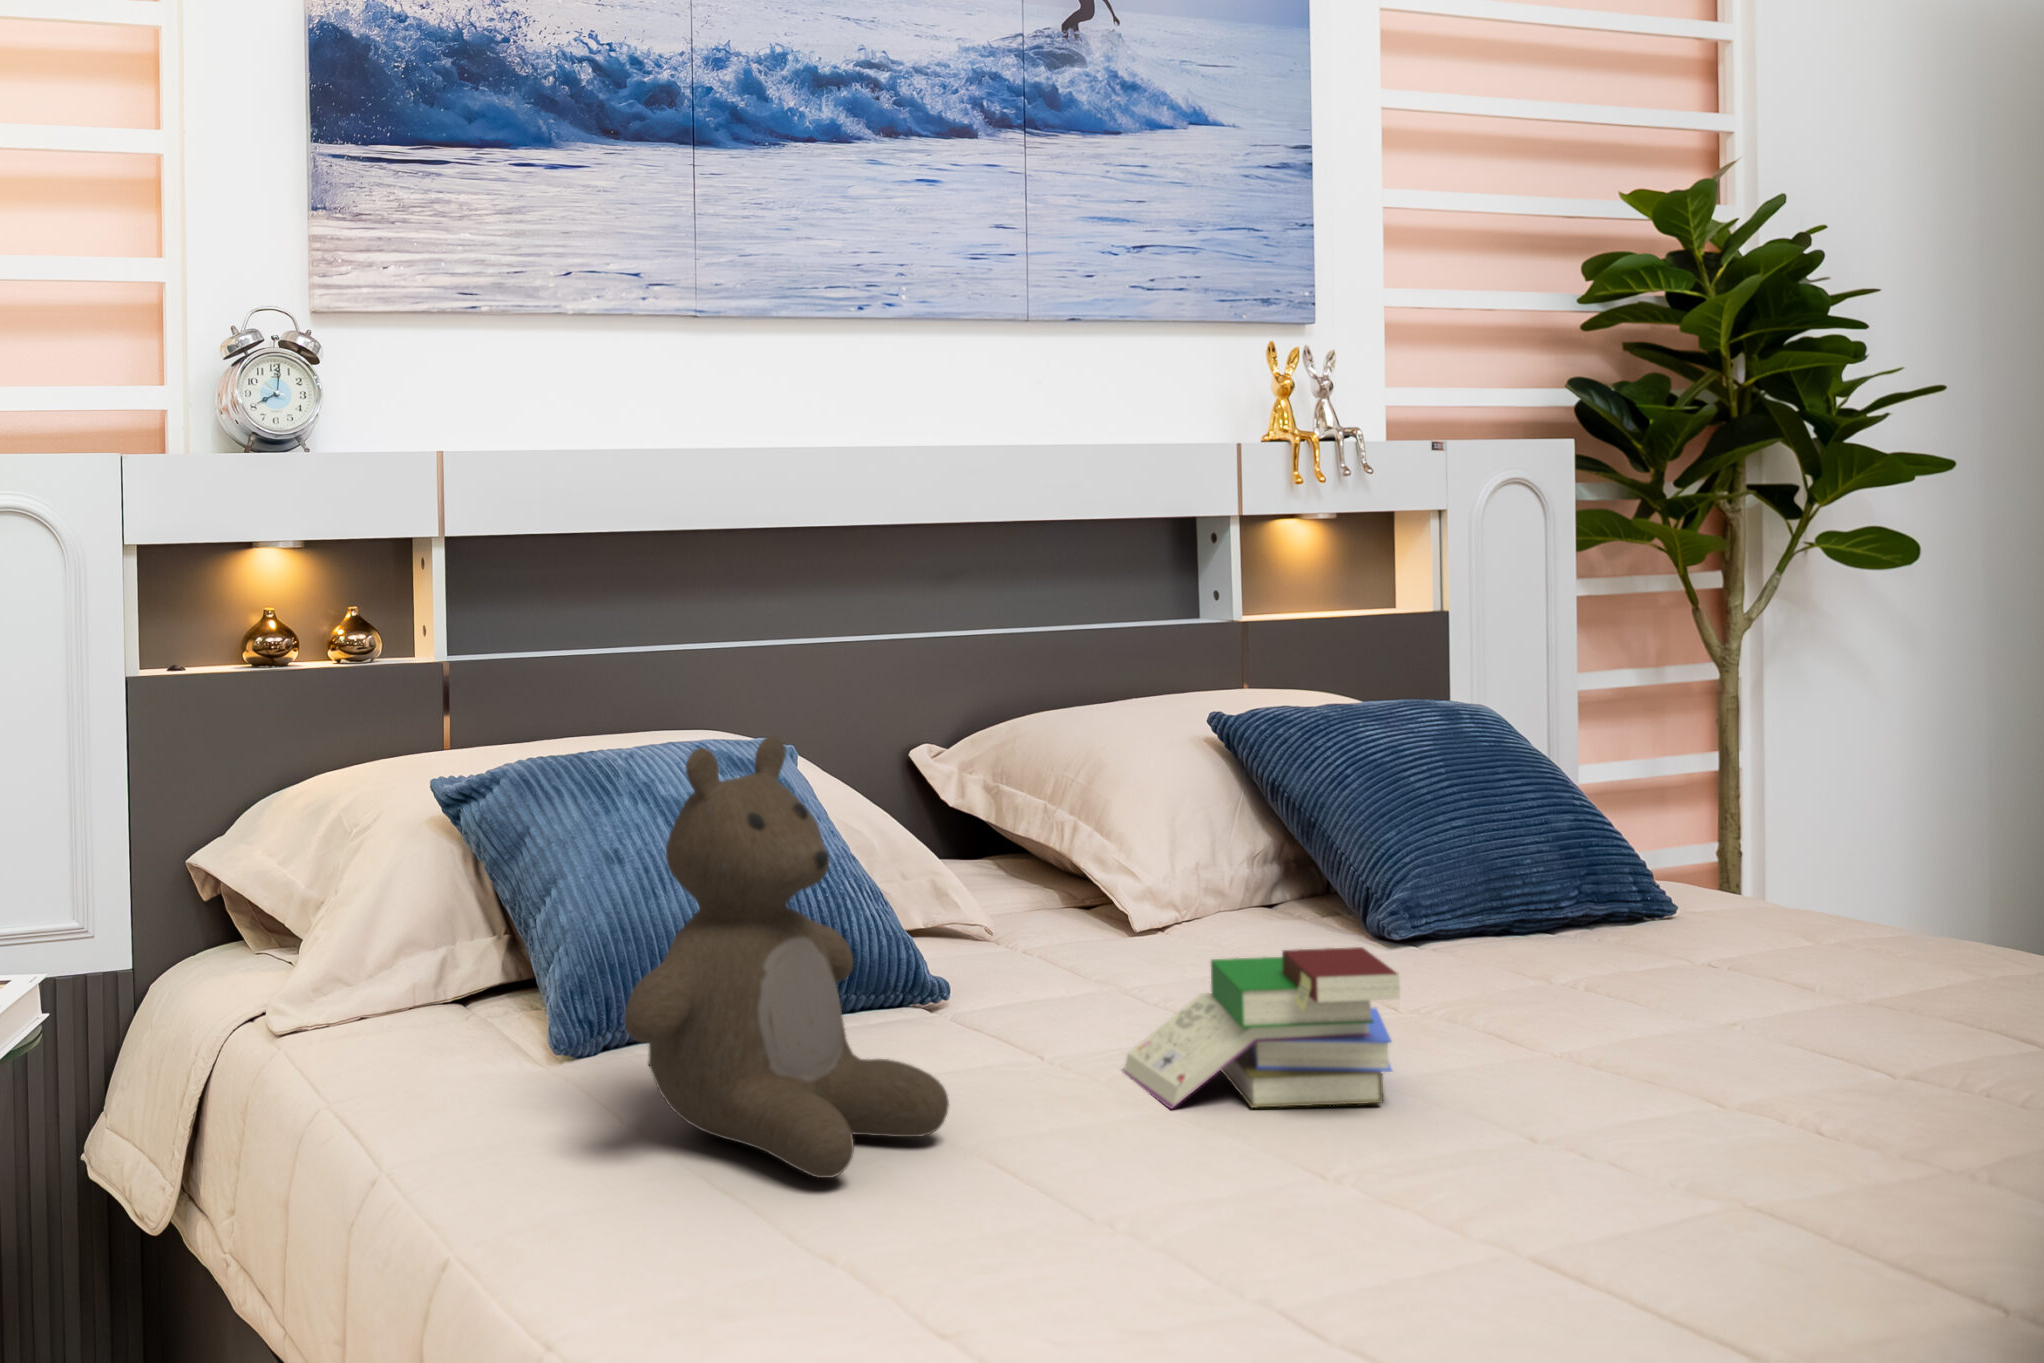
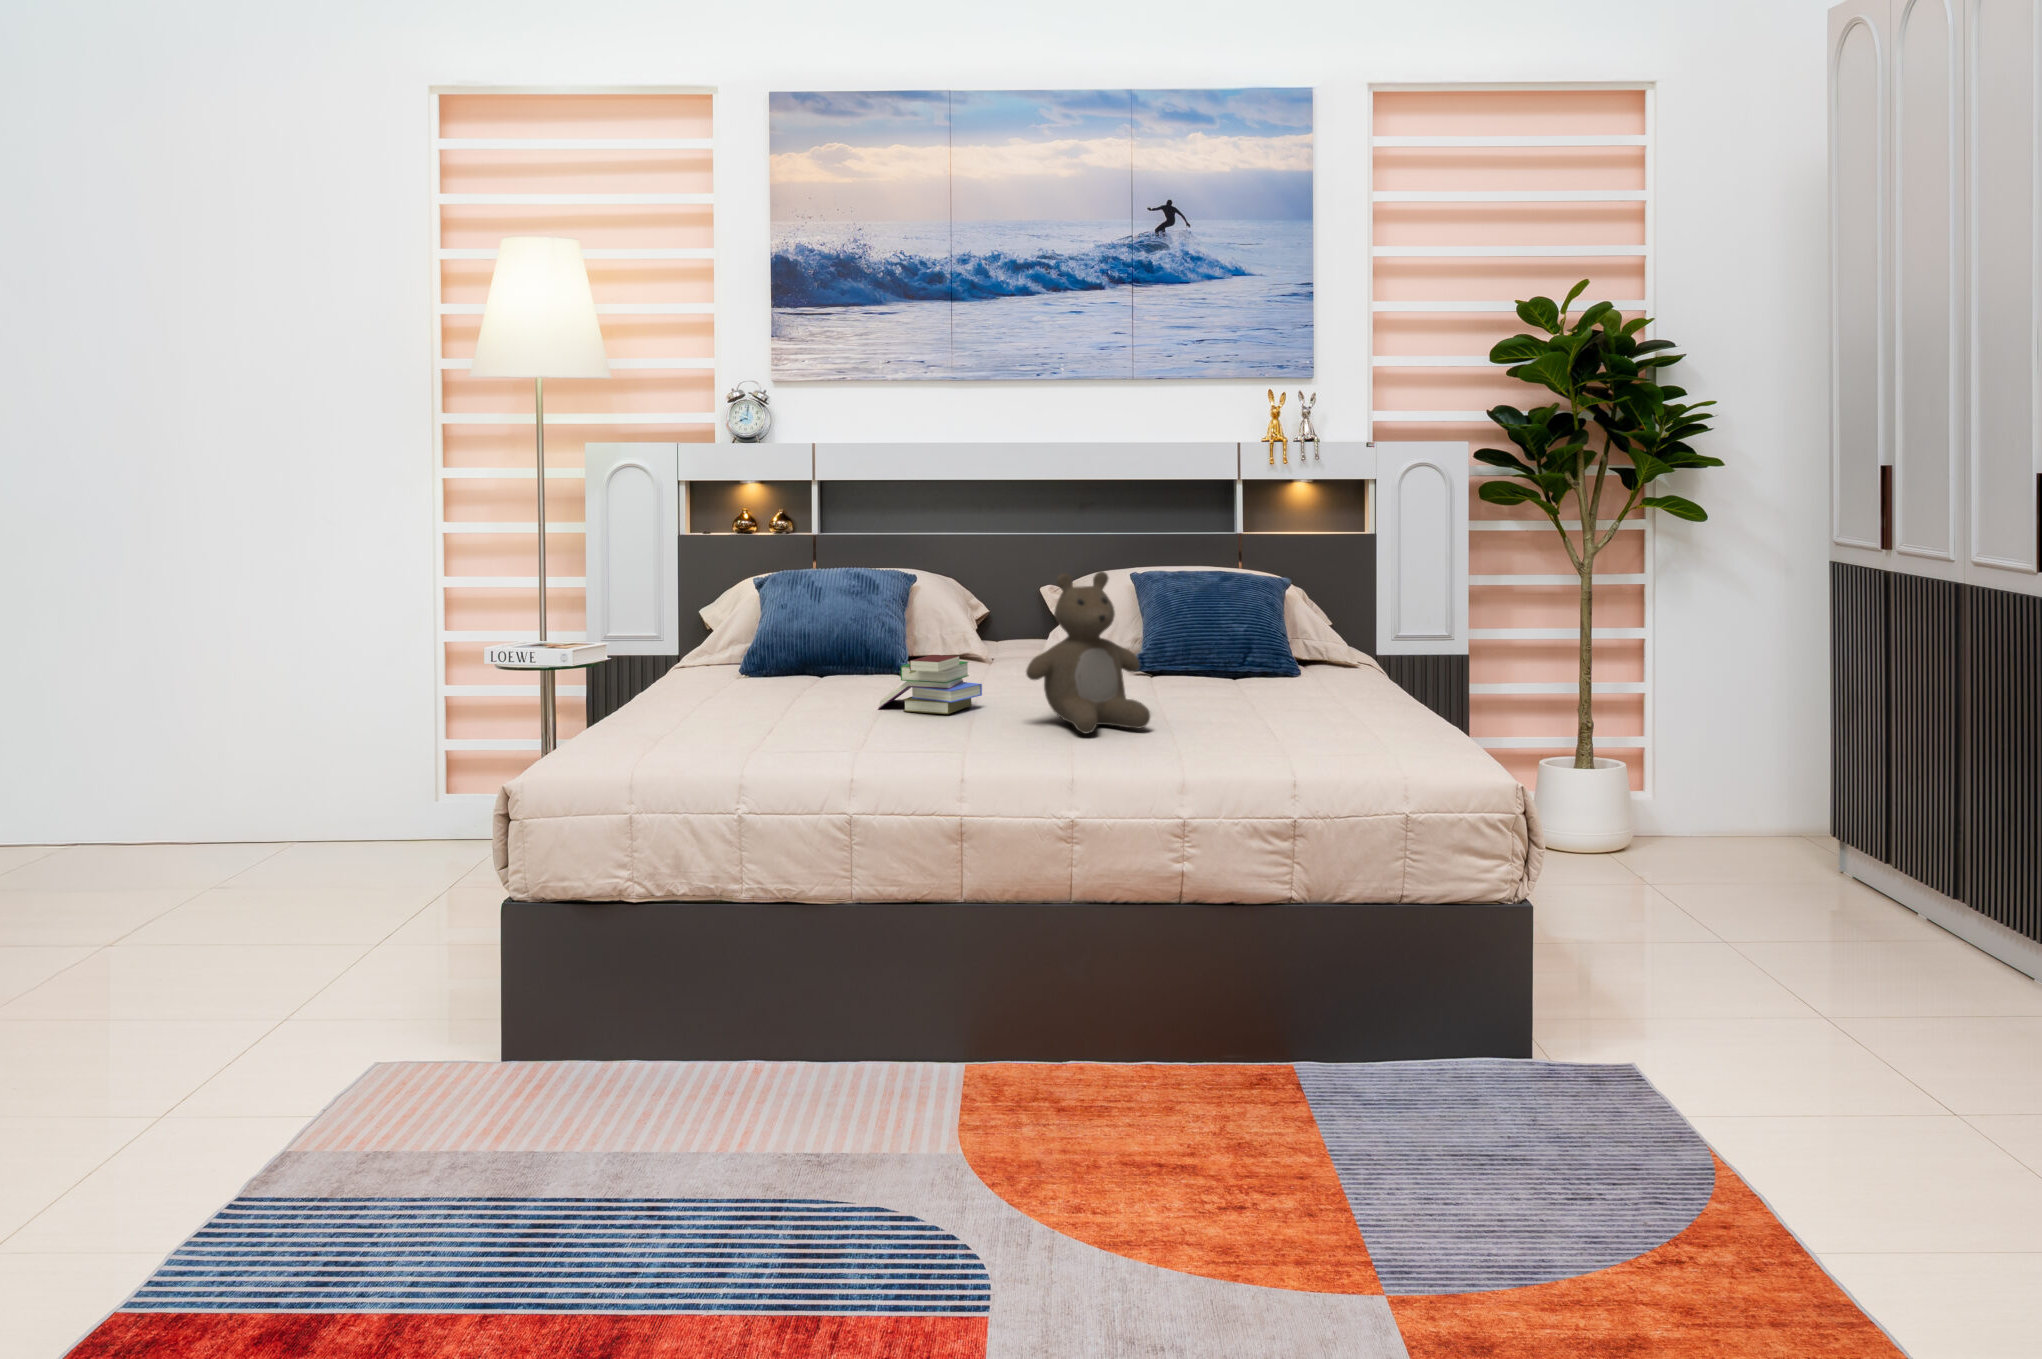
teddy bear: present [624,735,949,1178] -> present [1026,571,1150,734]

